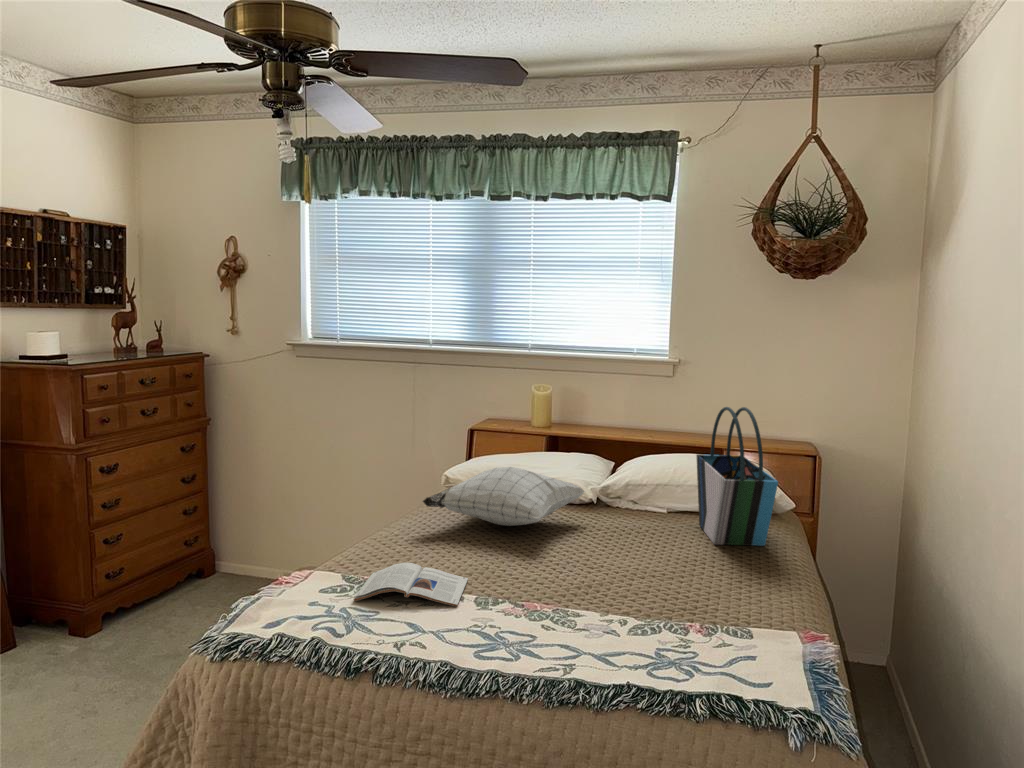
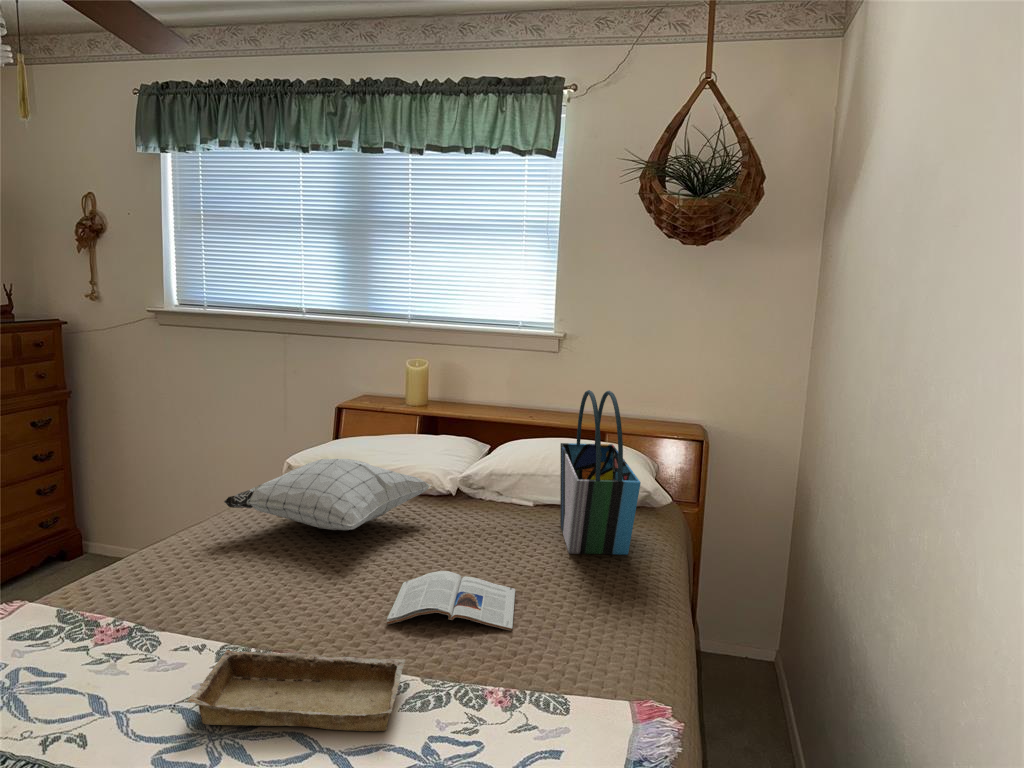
magazine: present [354,563,468,607] -> present [387,571,515,631]
tray: none [483,595,630,645] -> present [187,650,406,731]

